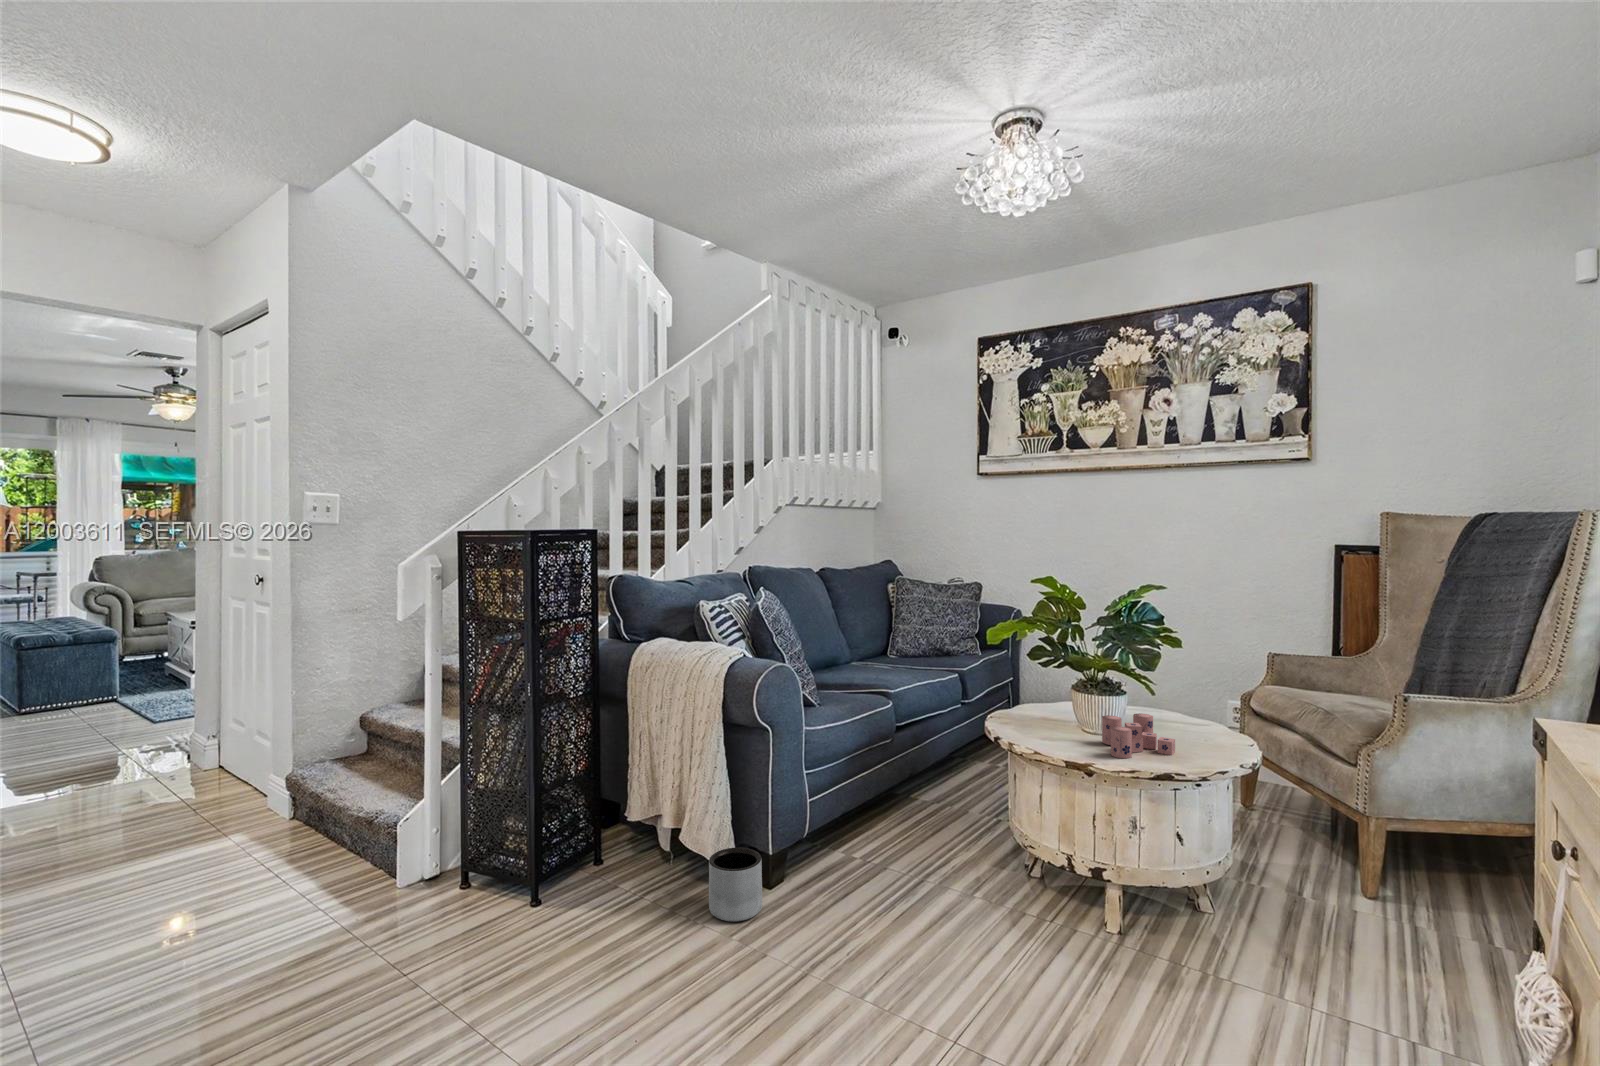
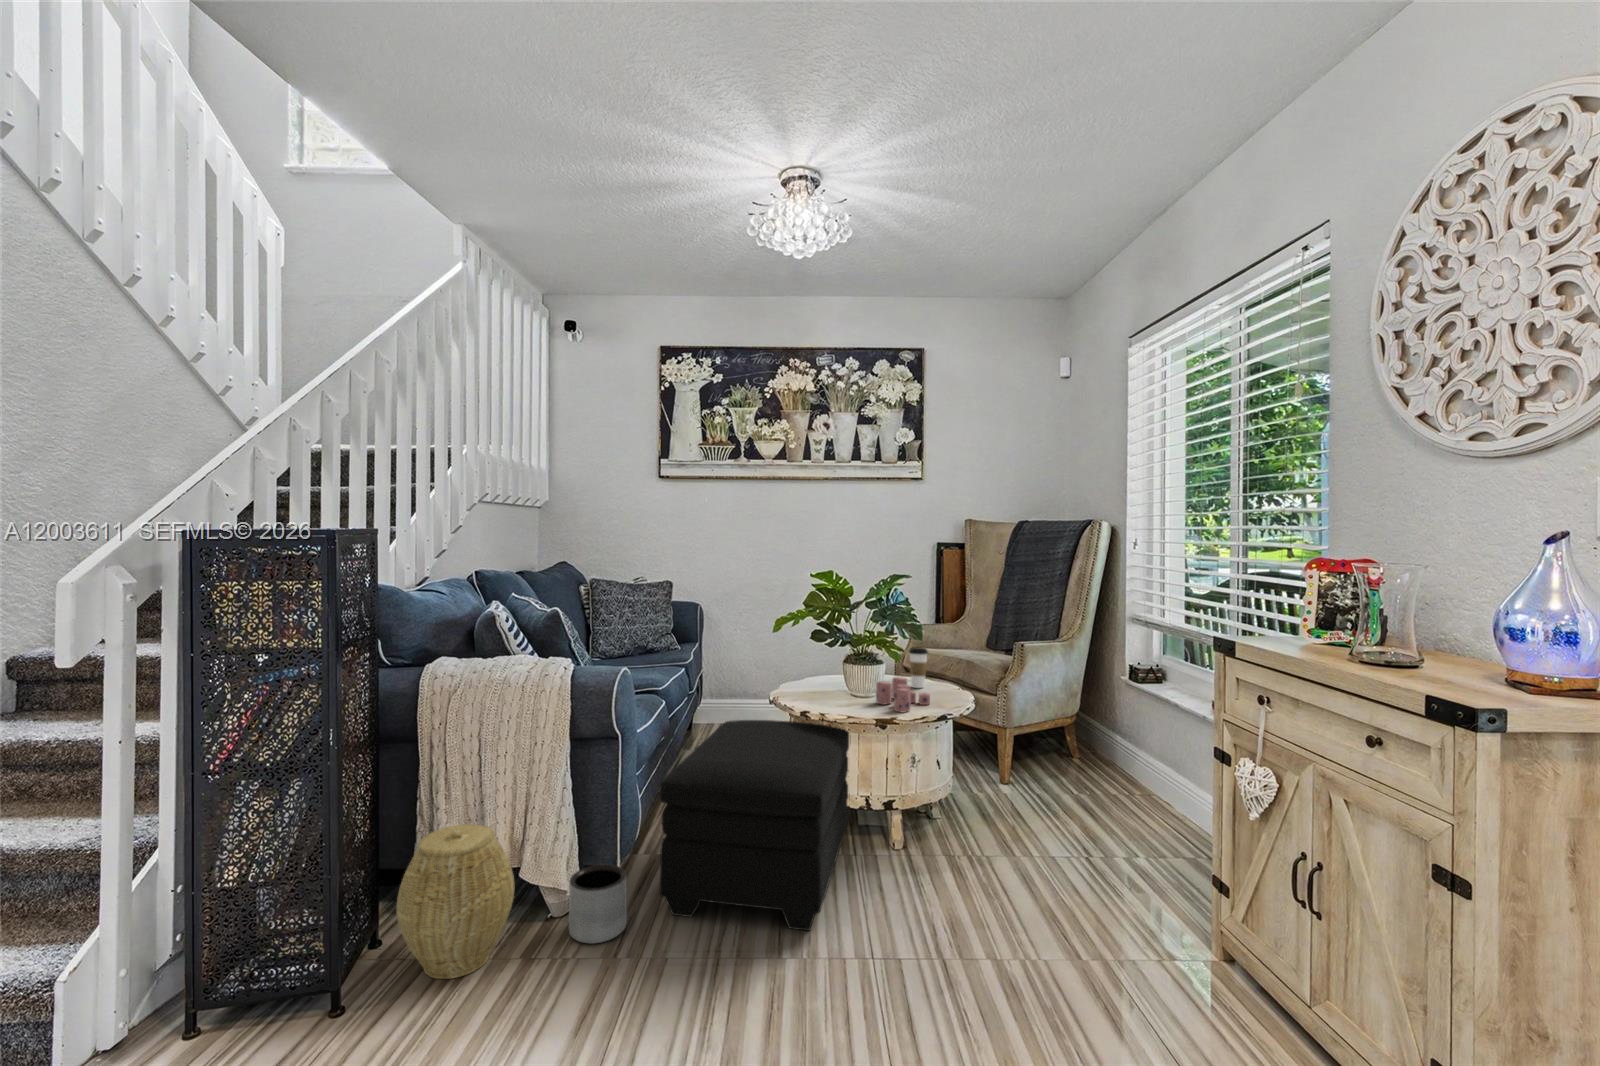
coffee cup: none [1179,679,1208,734] -> present [909,648,928,688]
ottoman: none [792,735,1061,983] -> present [660,720,850,931]
woven basket: none [575,782,669,910] -> present [397,824,514,979]

